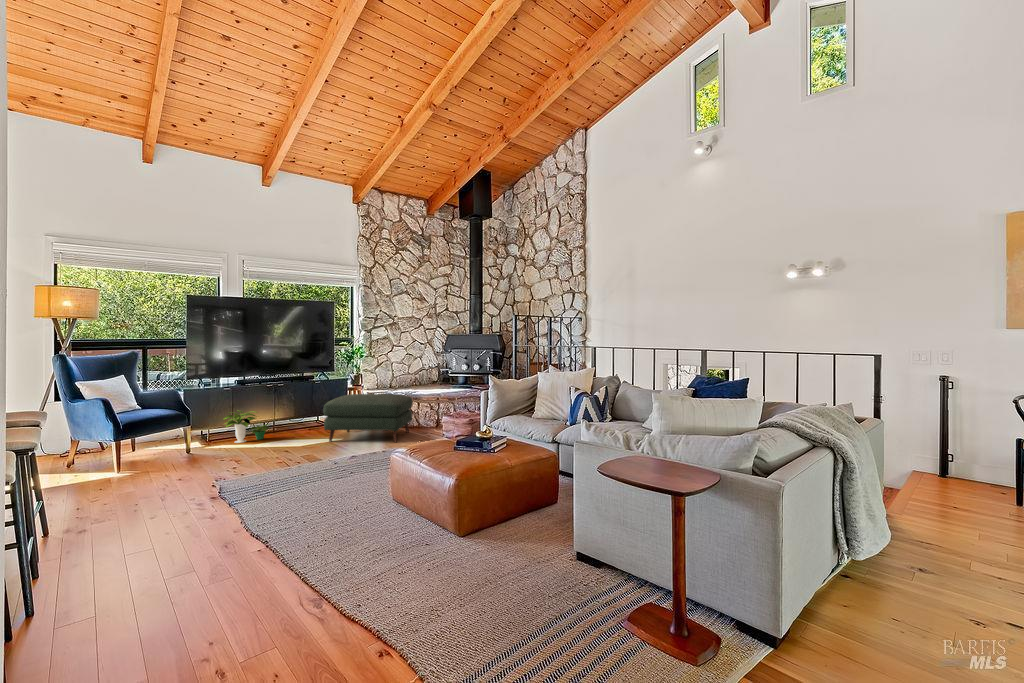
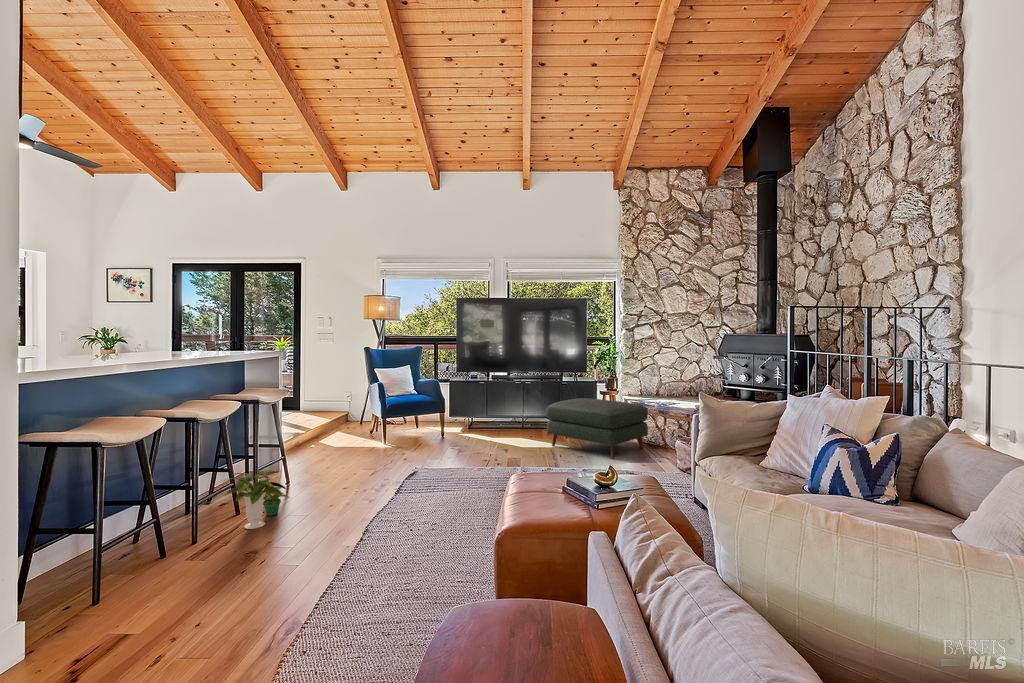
potted plant: present [224,410,270,443] -> present [223,469,289,529]

